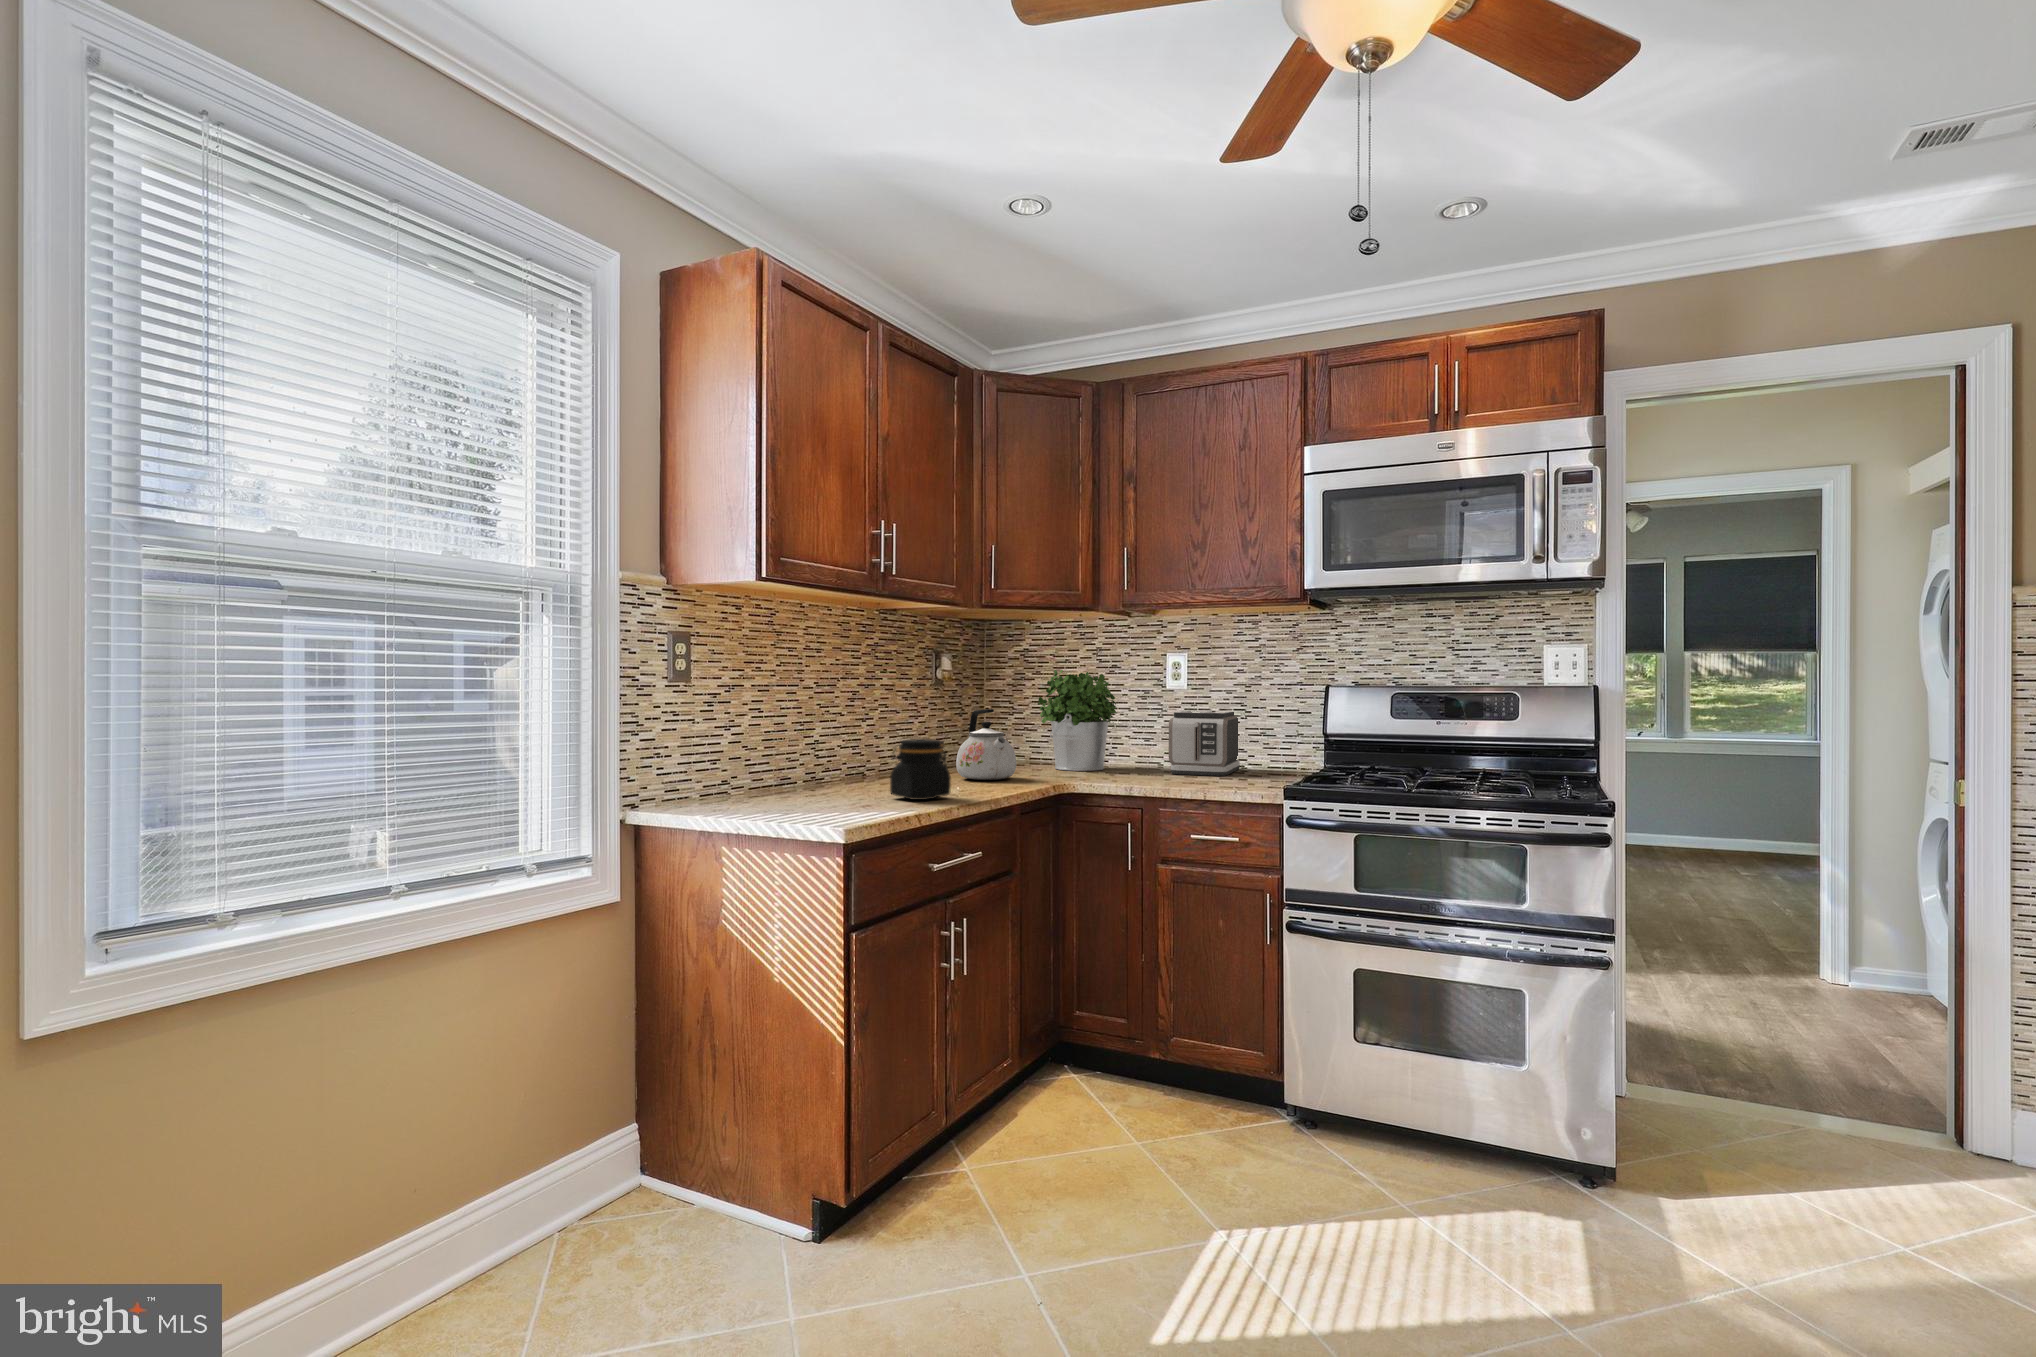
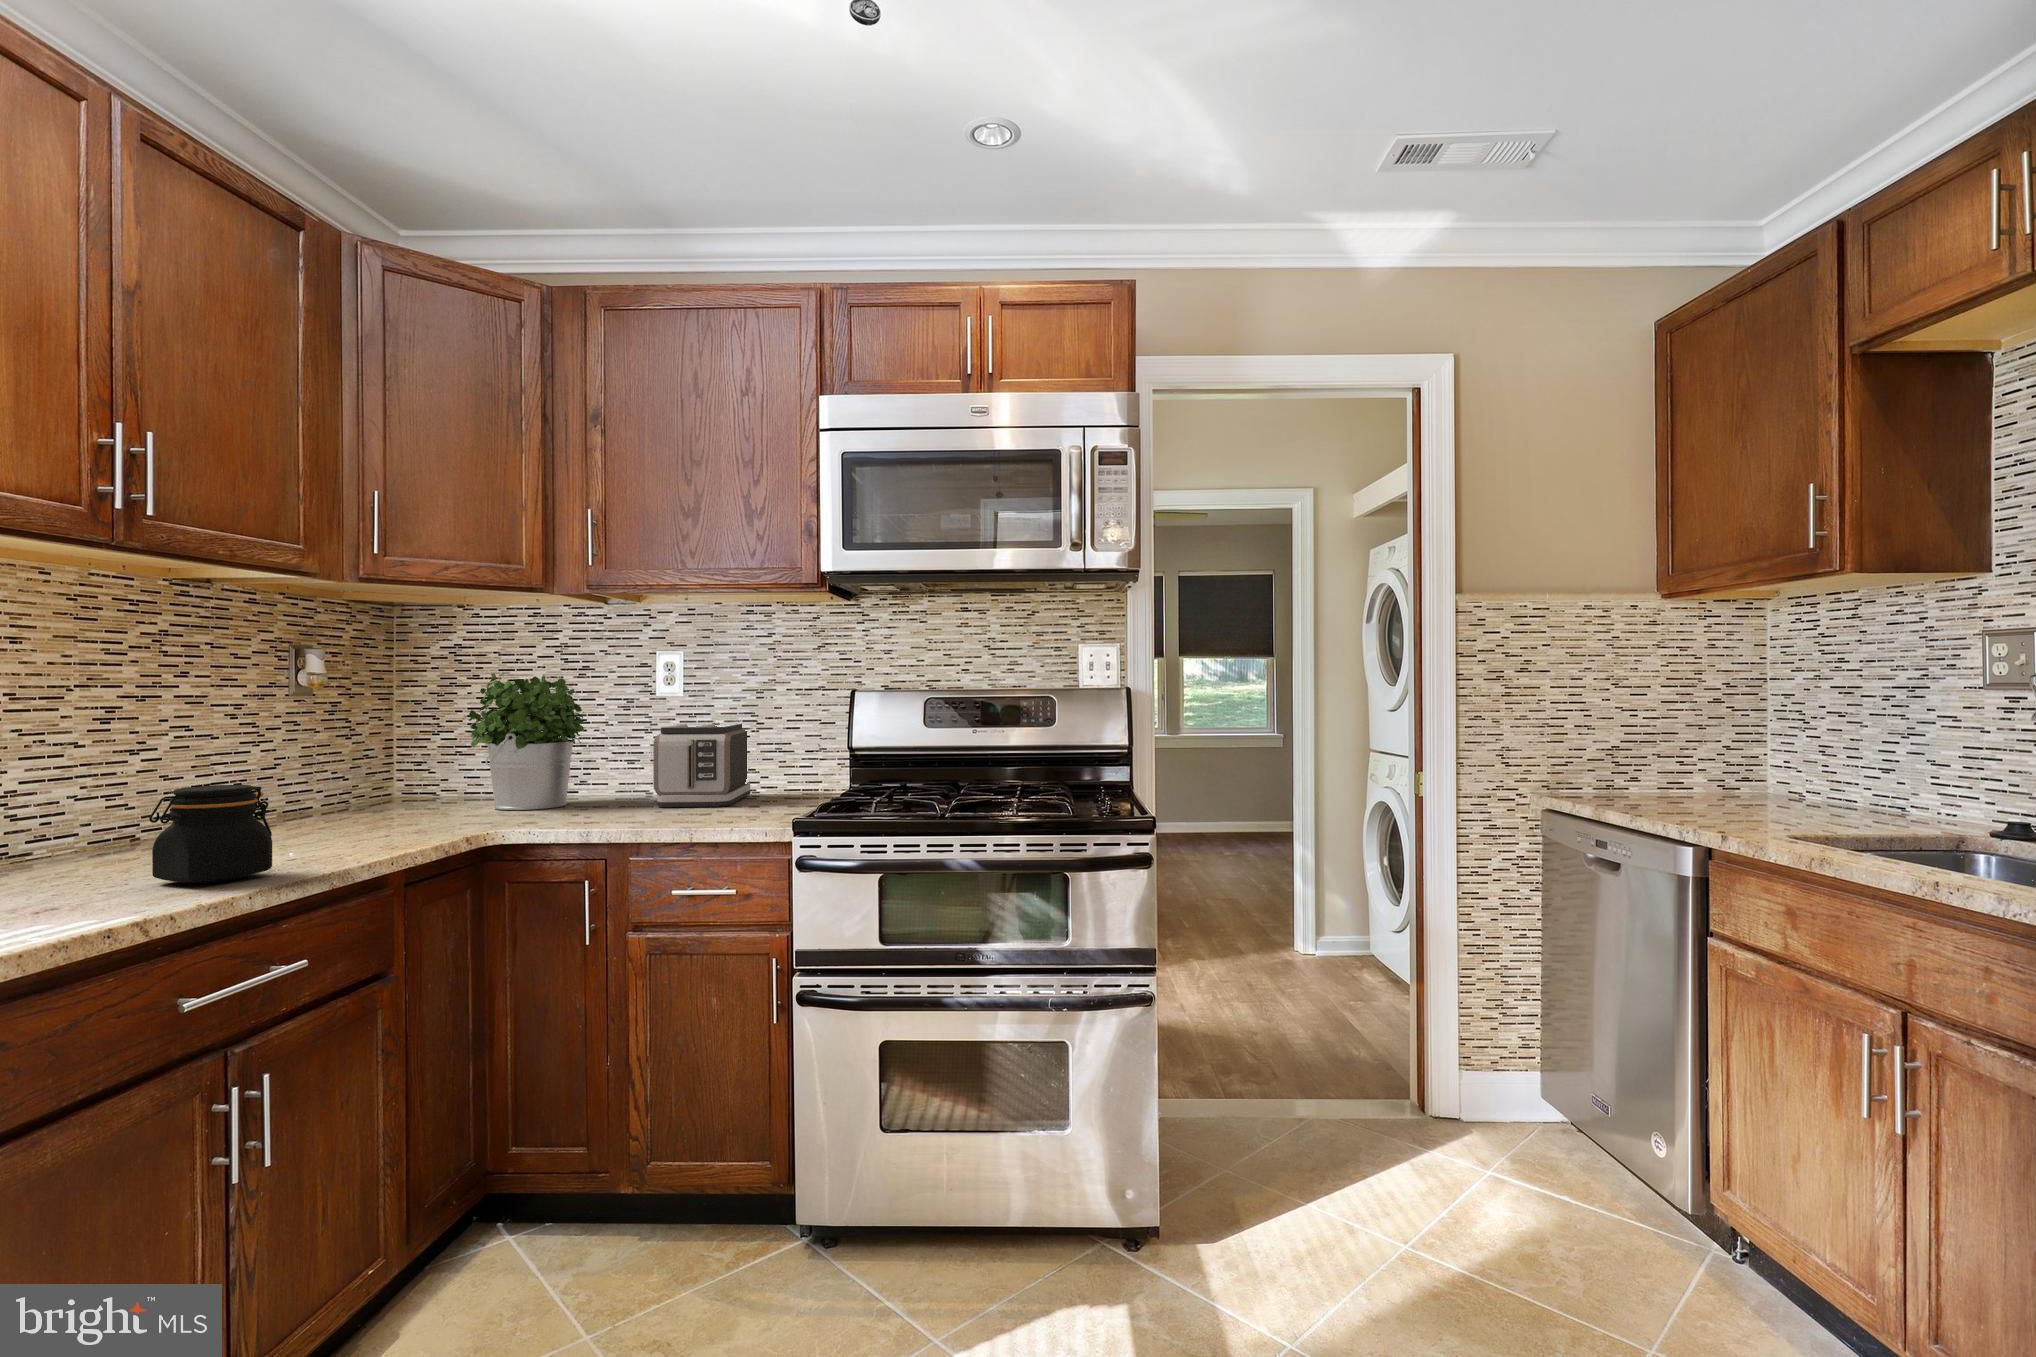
kettle: present [956,709,1016,780] -> none [316,731,419,835]

